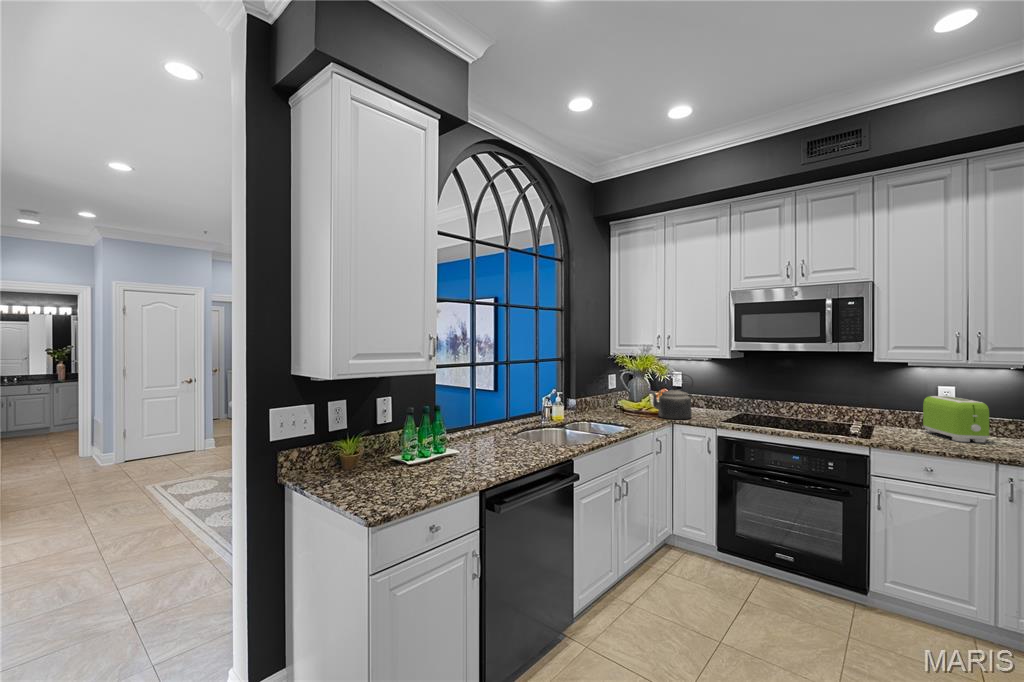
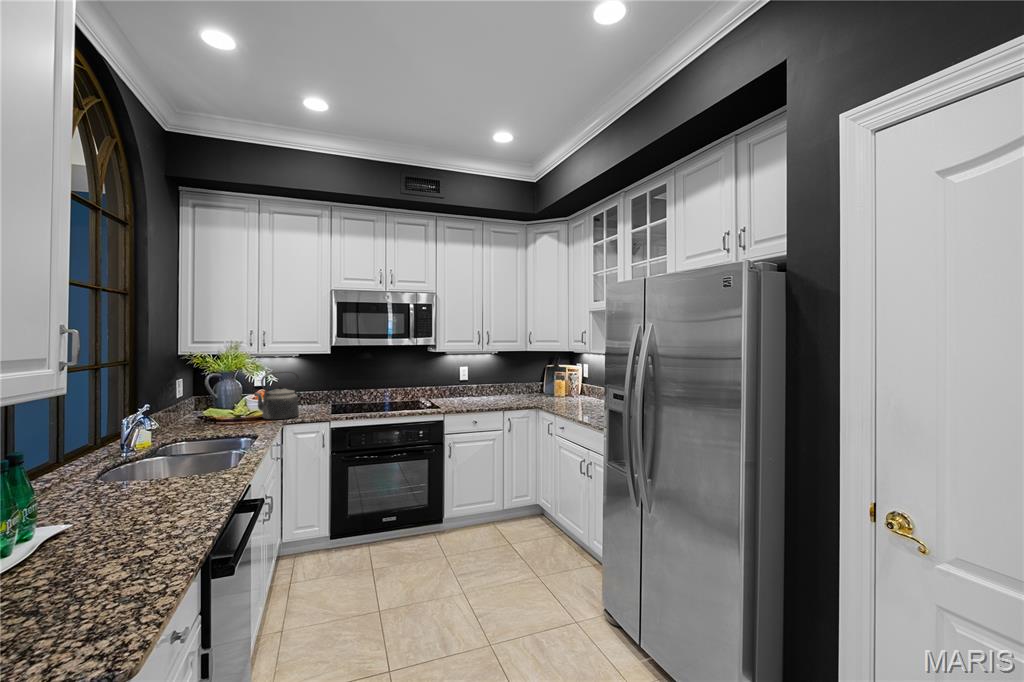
toaster: present [923,396,989,443] -> none [458,374,494,403]

